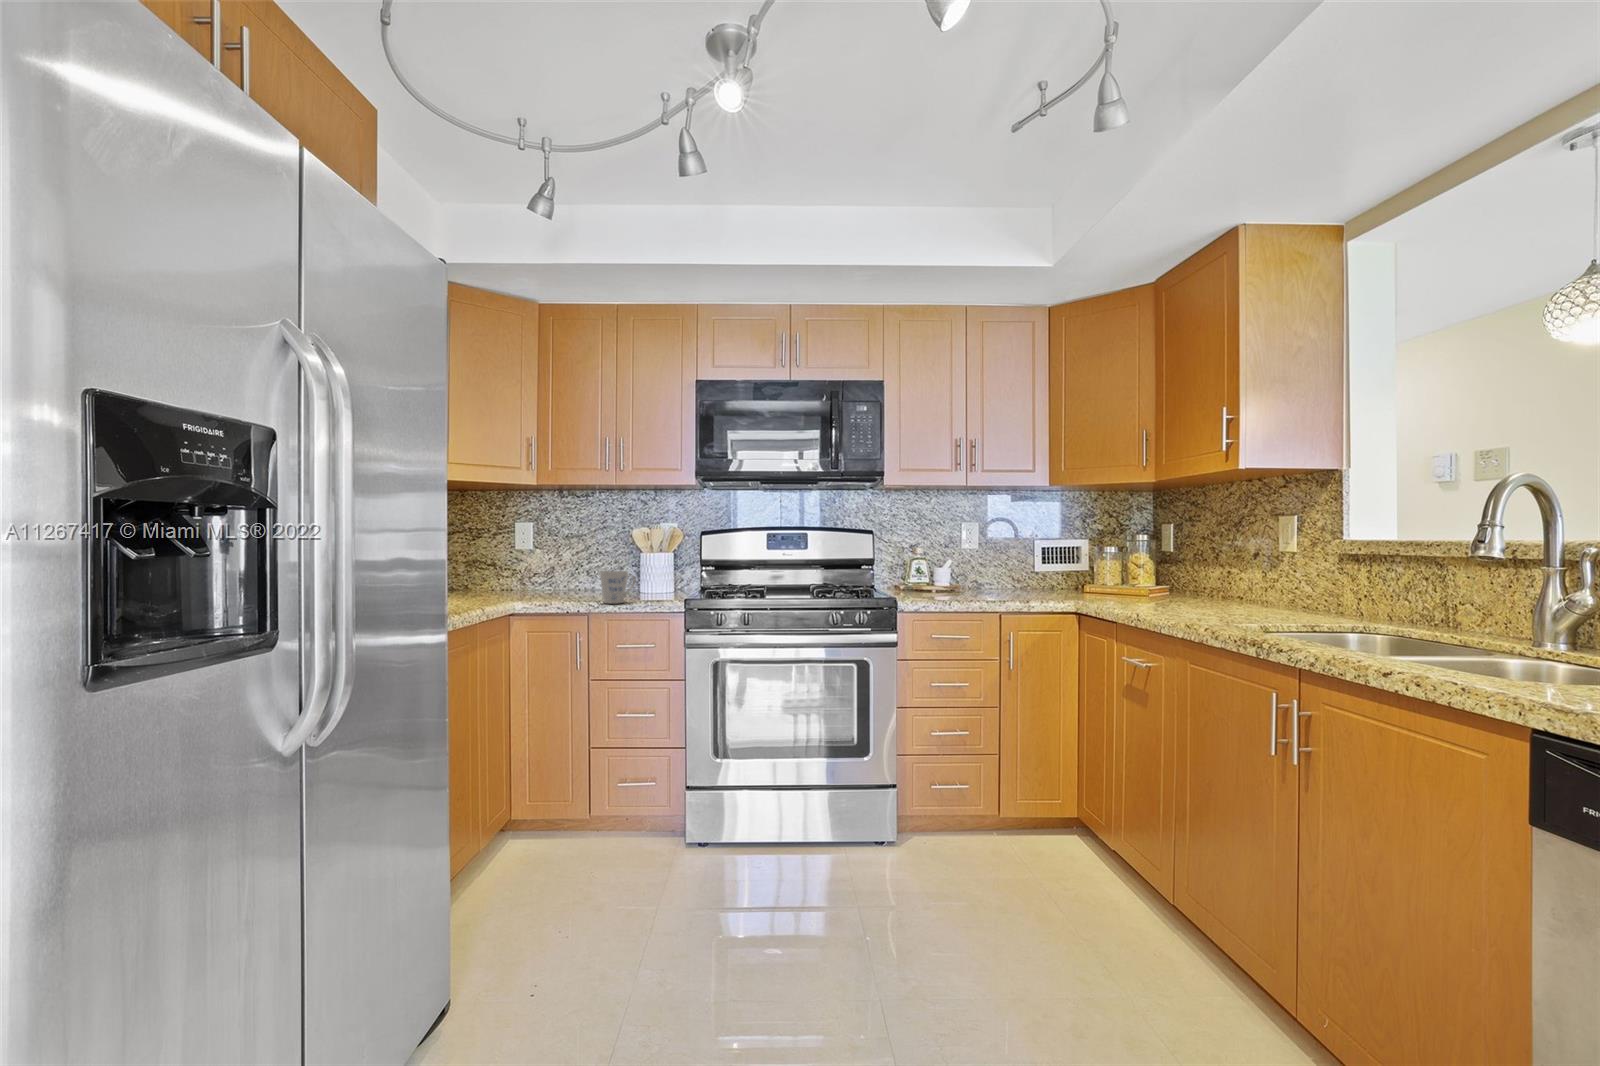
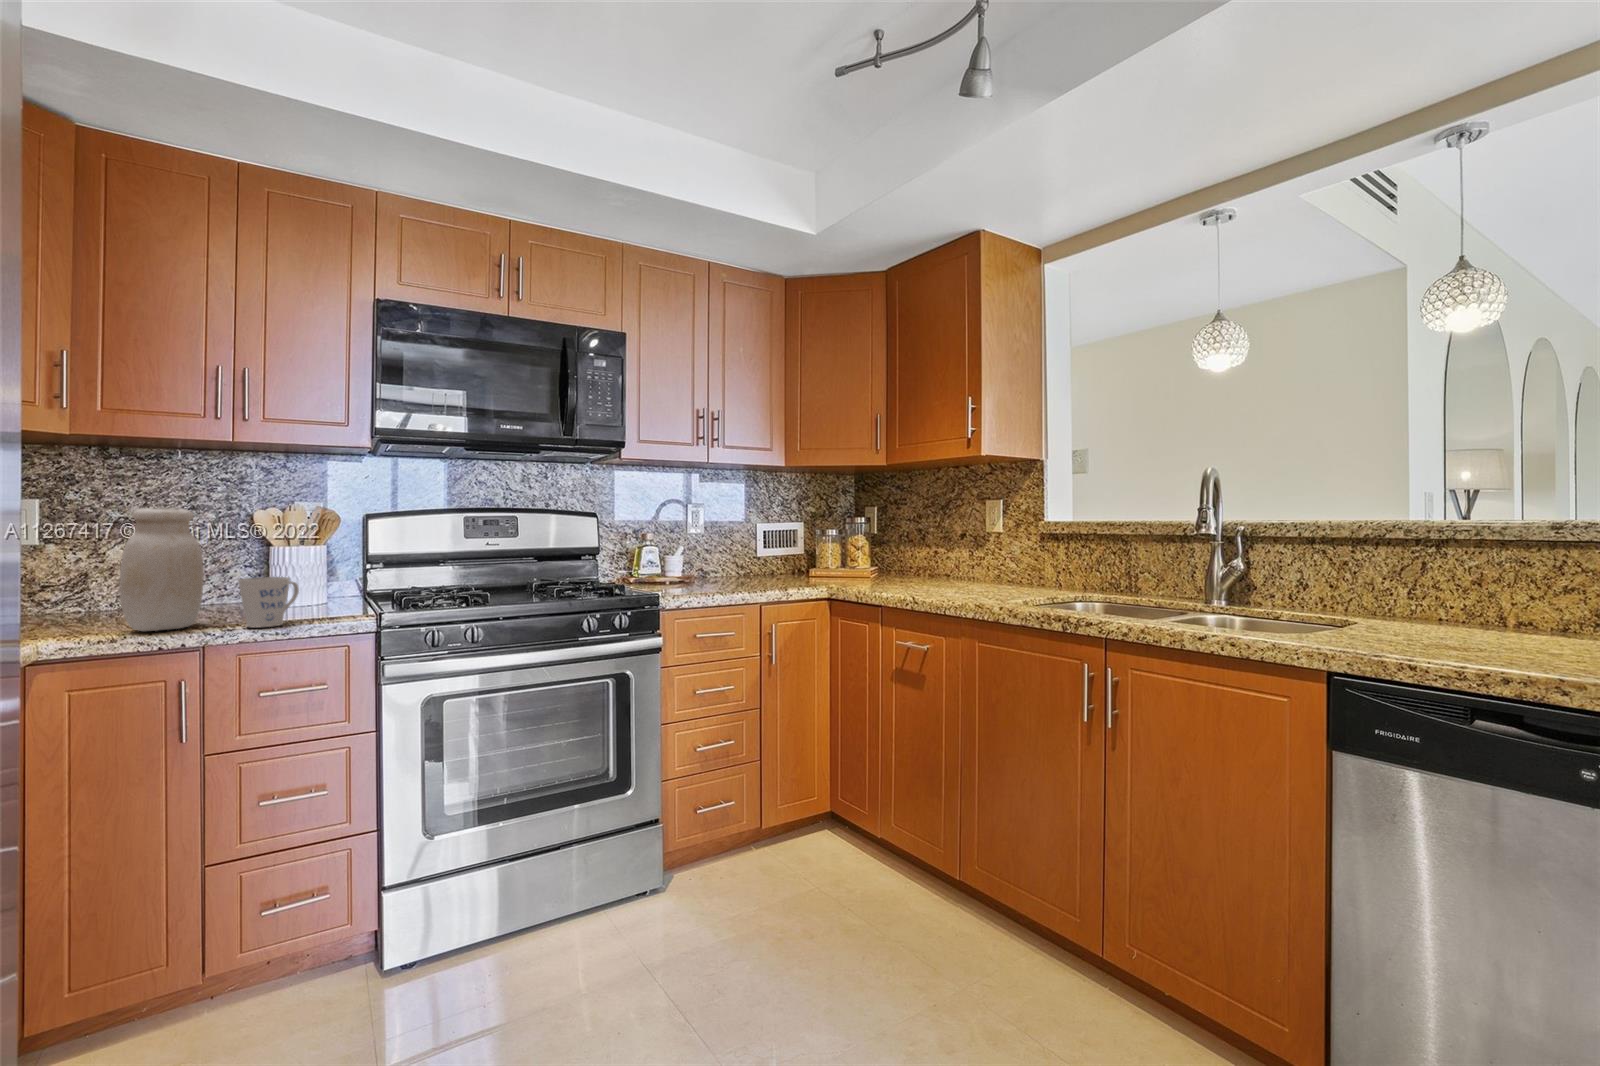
jar: none [545,526,588,601] -> present [120,508,204,631]

